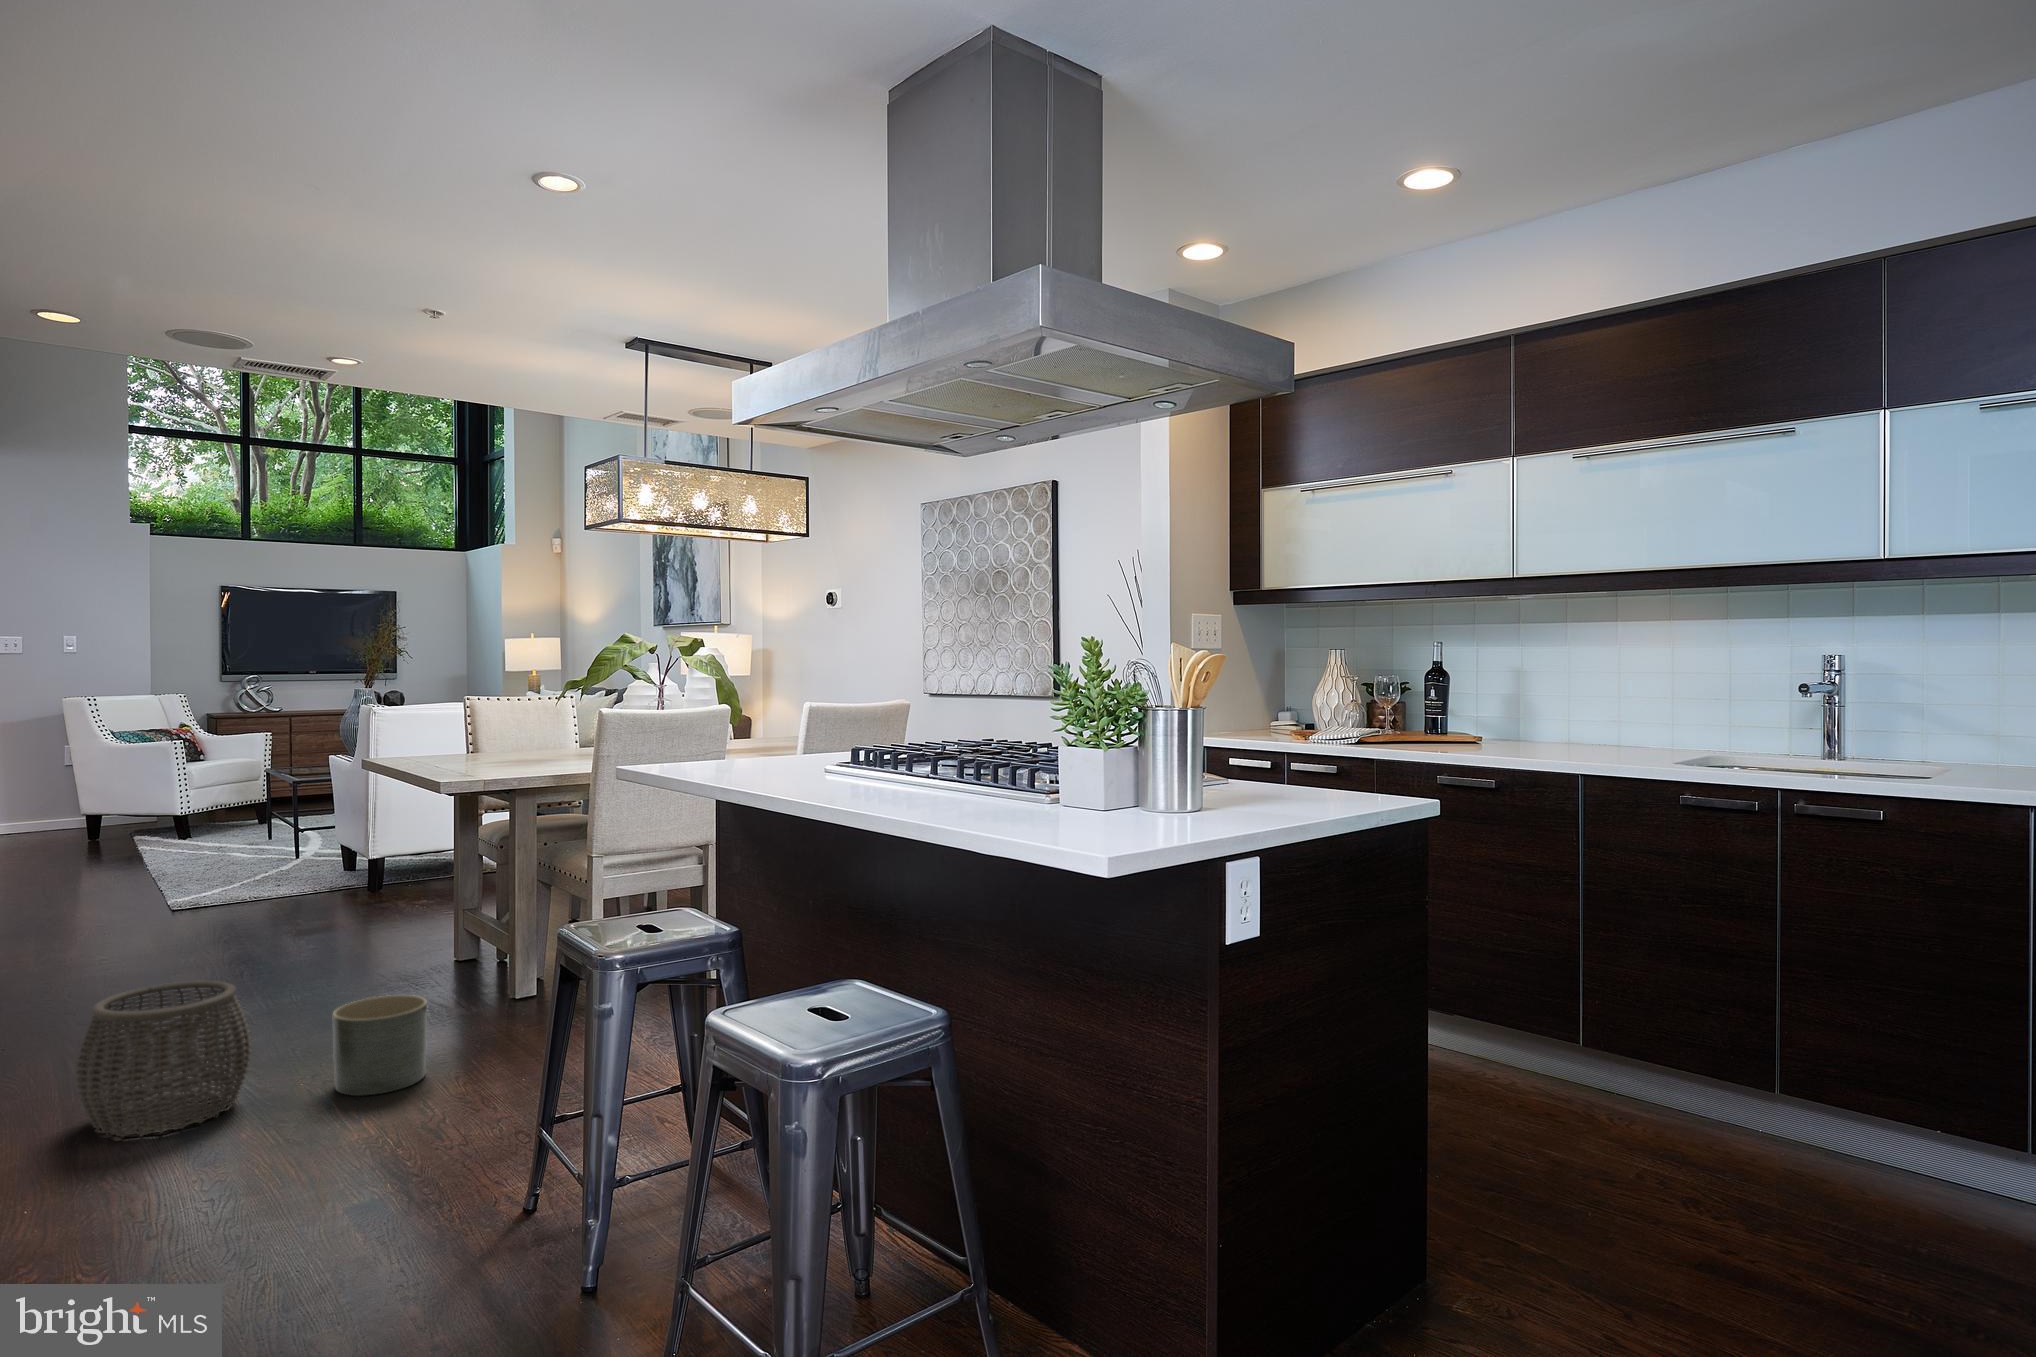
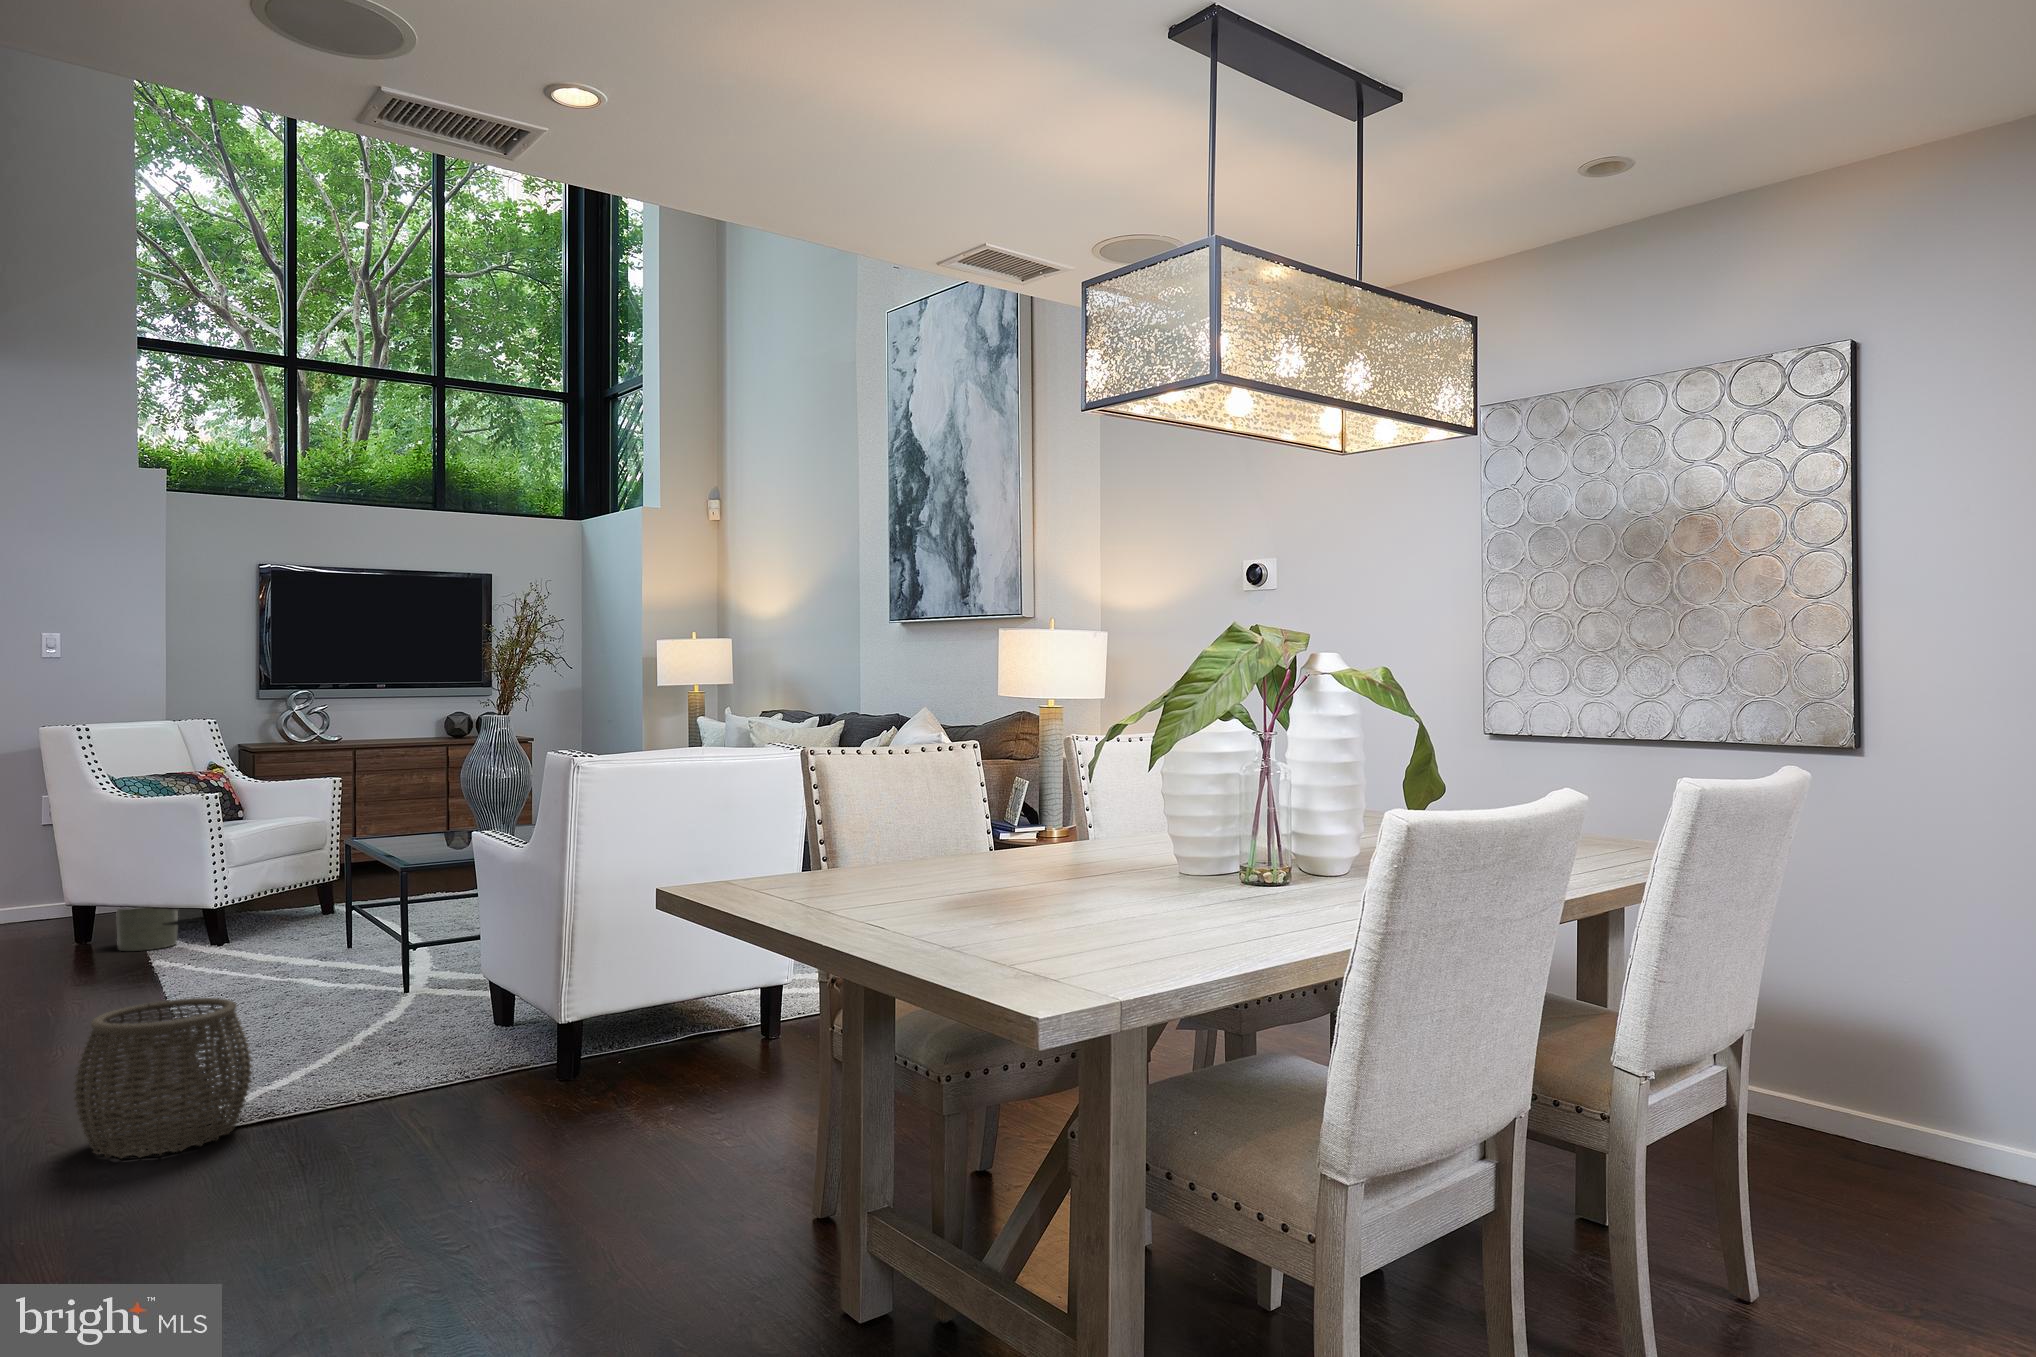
planter: present [333,995,427,1096] -> present [116,908,178,951]

